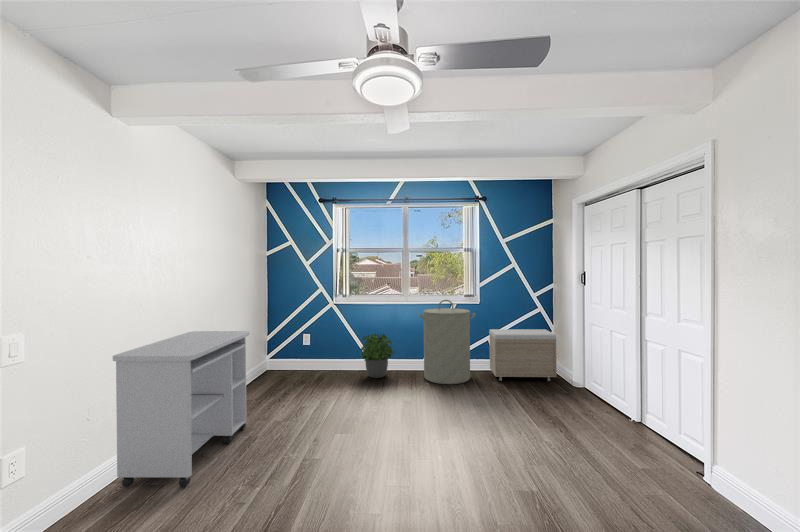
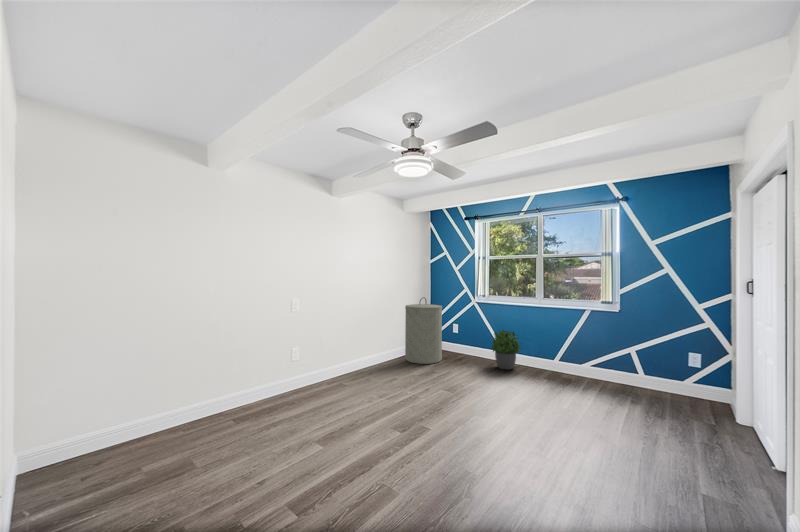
laundry hamper: present [418,300,476,384] -> present [405,297,442,364]
storage bench: present [489,329,556,381] -> none [626,340,719,413]
desk: present [113,331,249,488] -> none [287,311,378,404]

